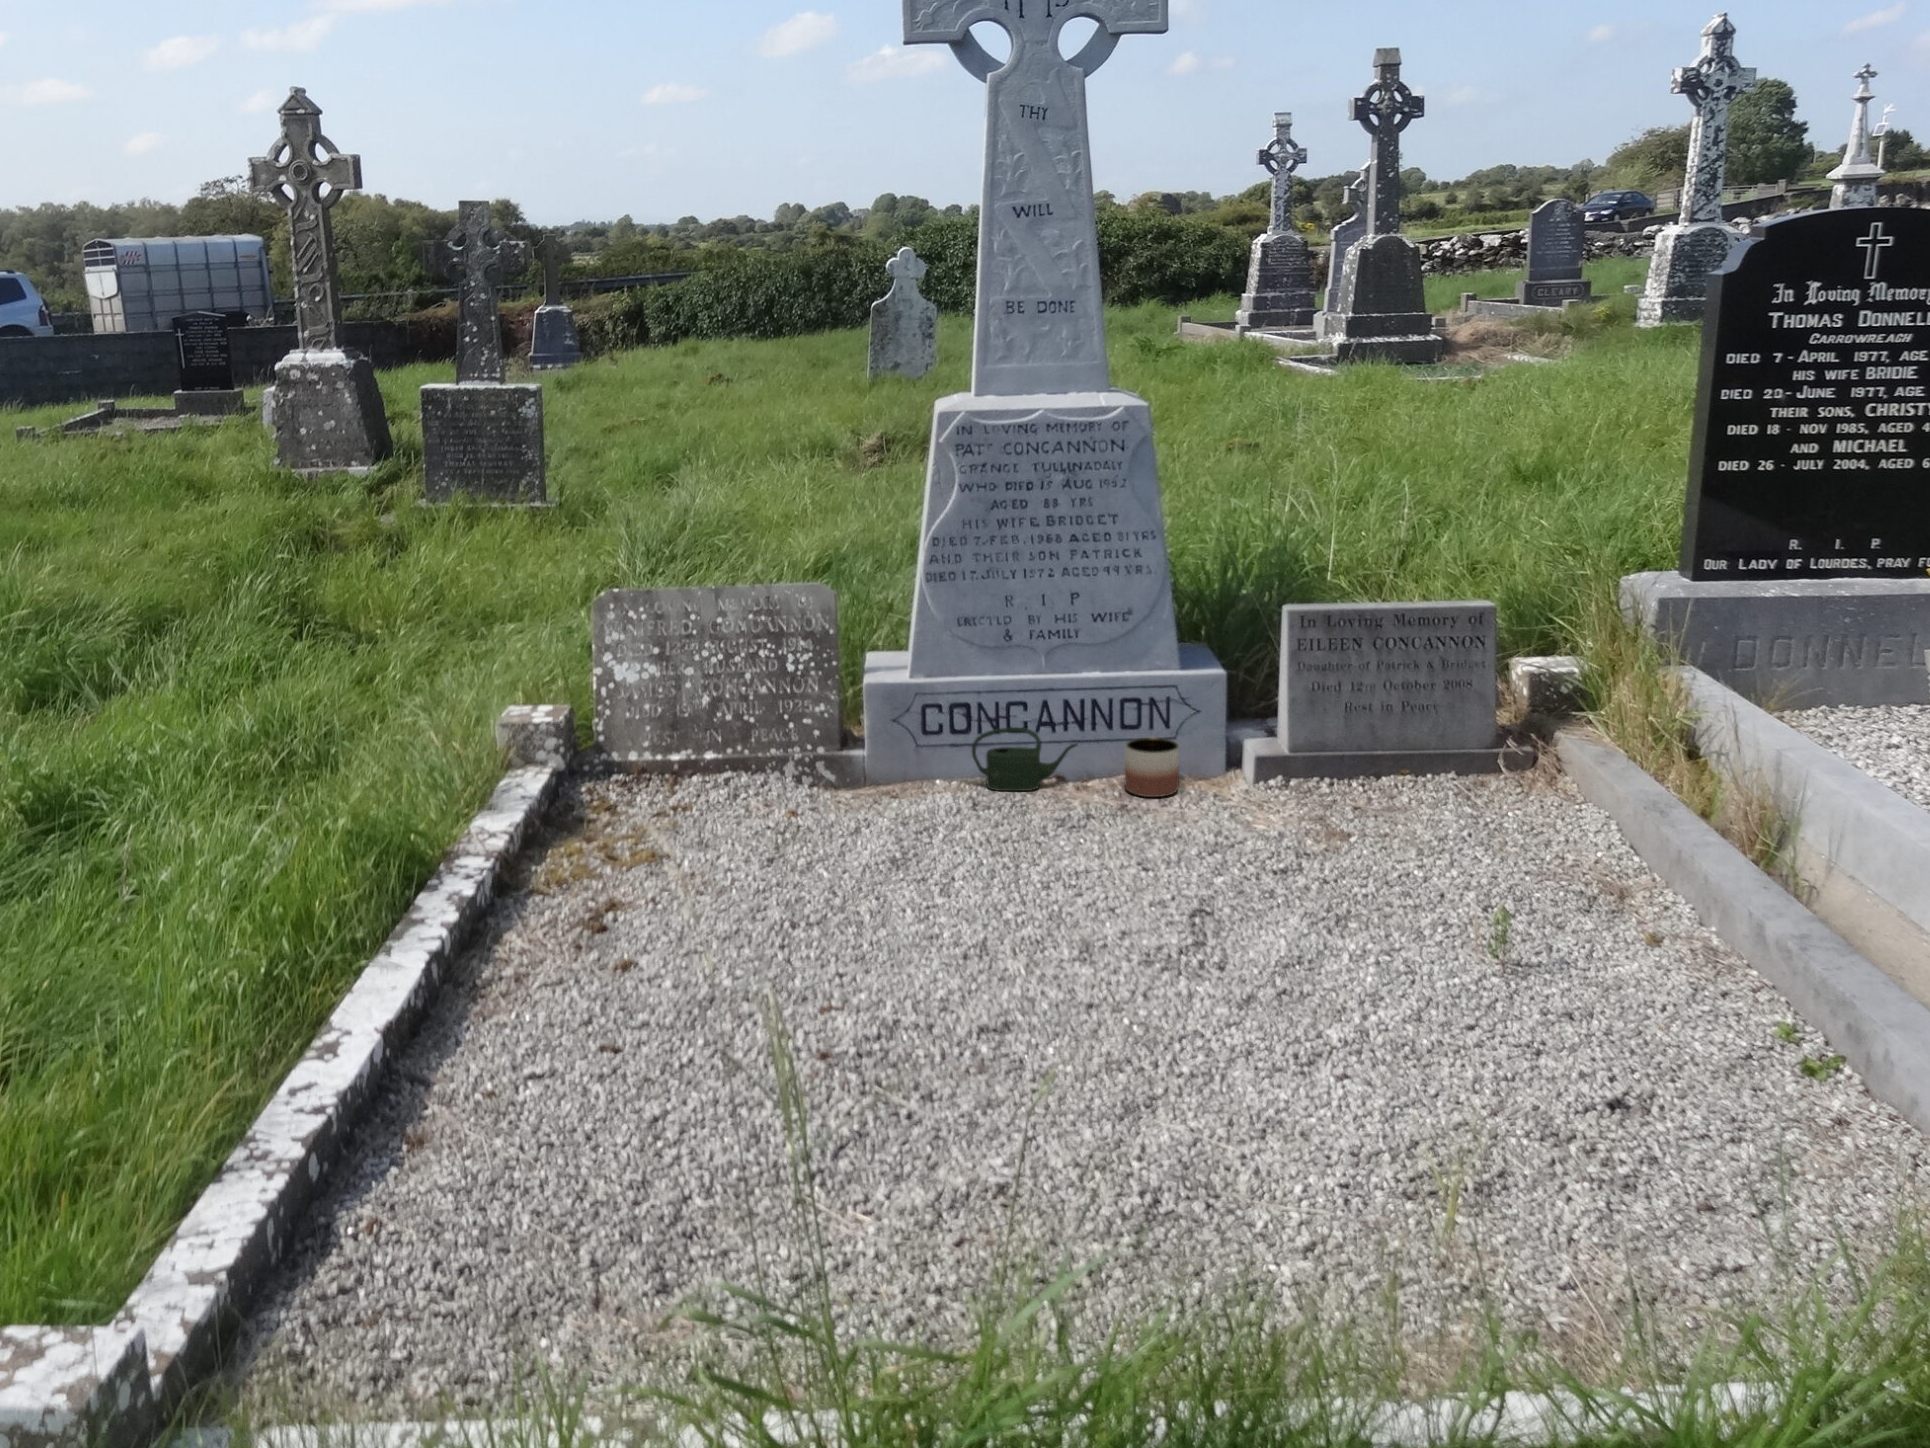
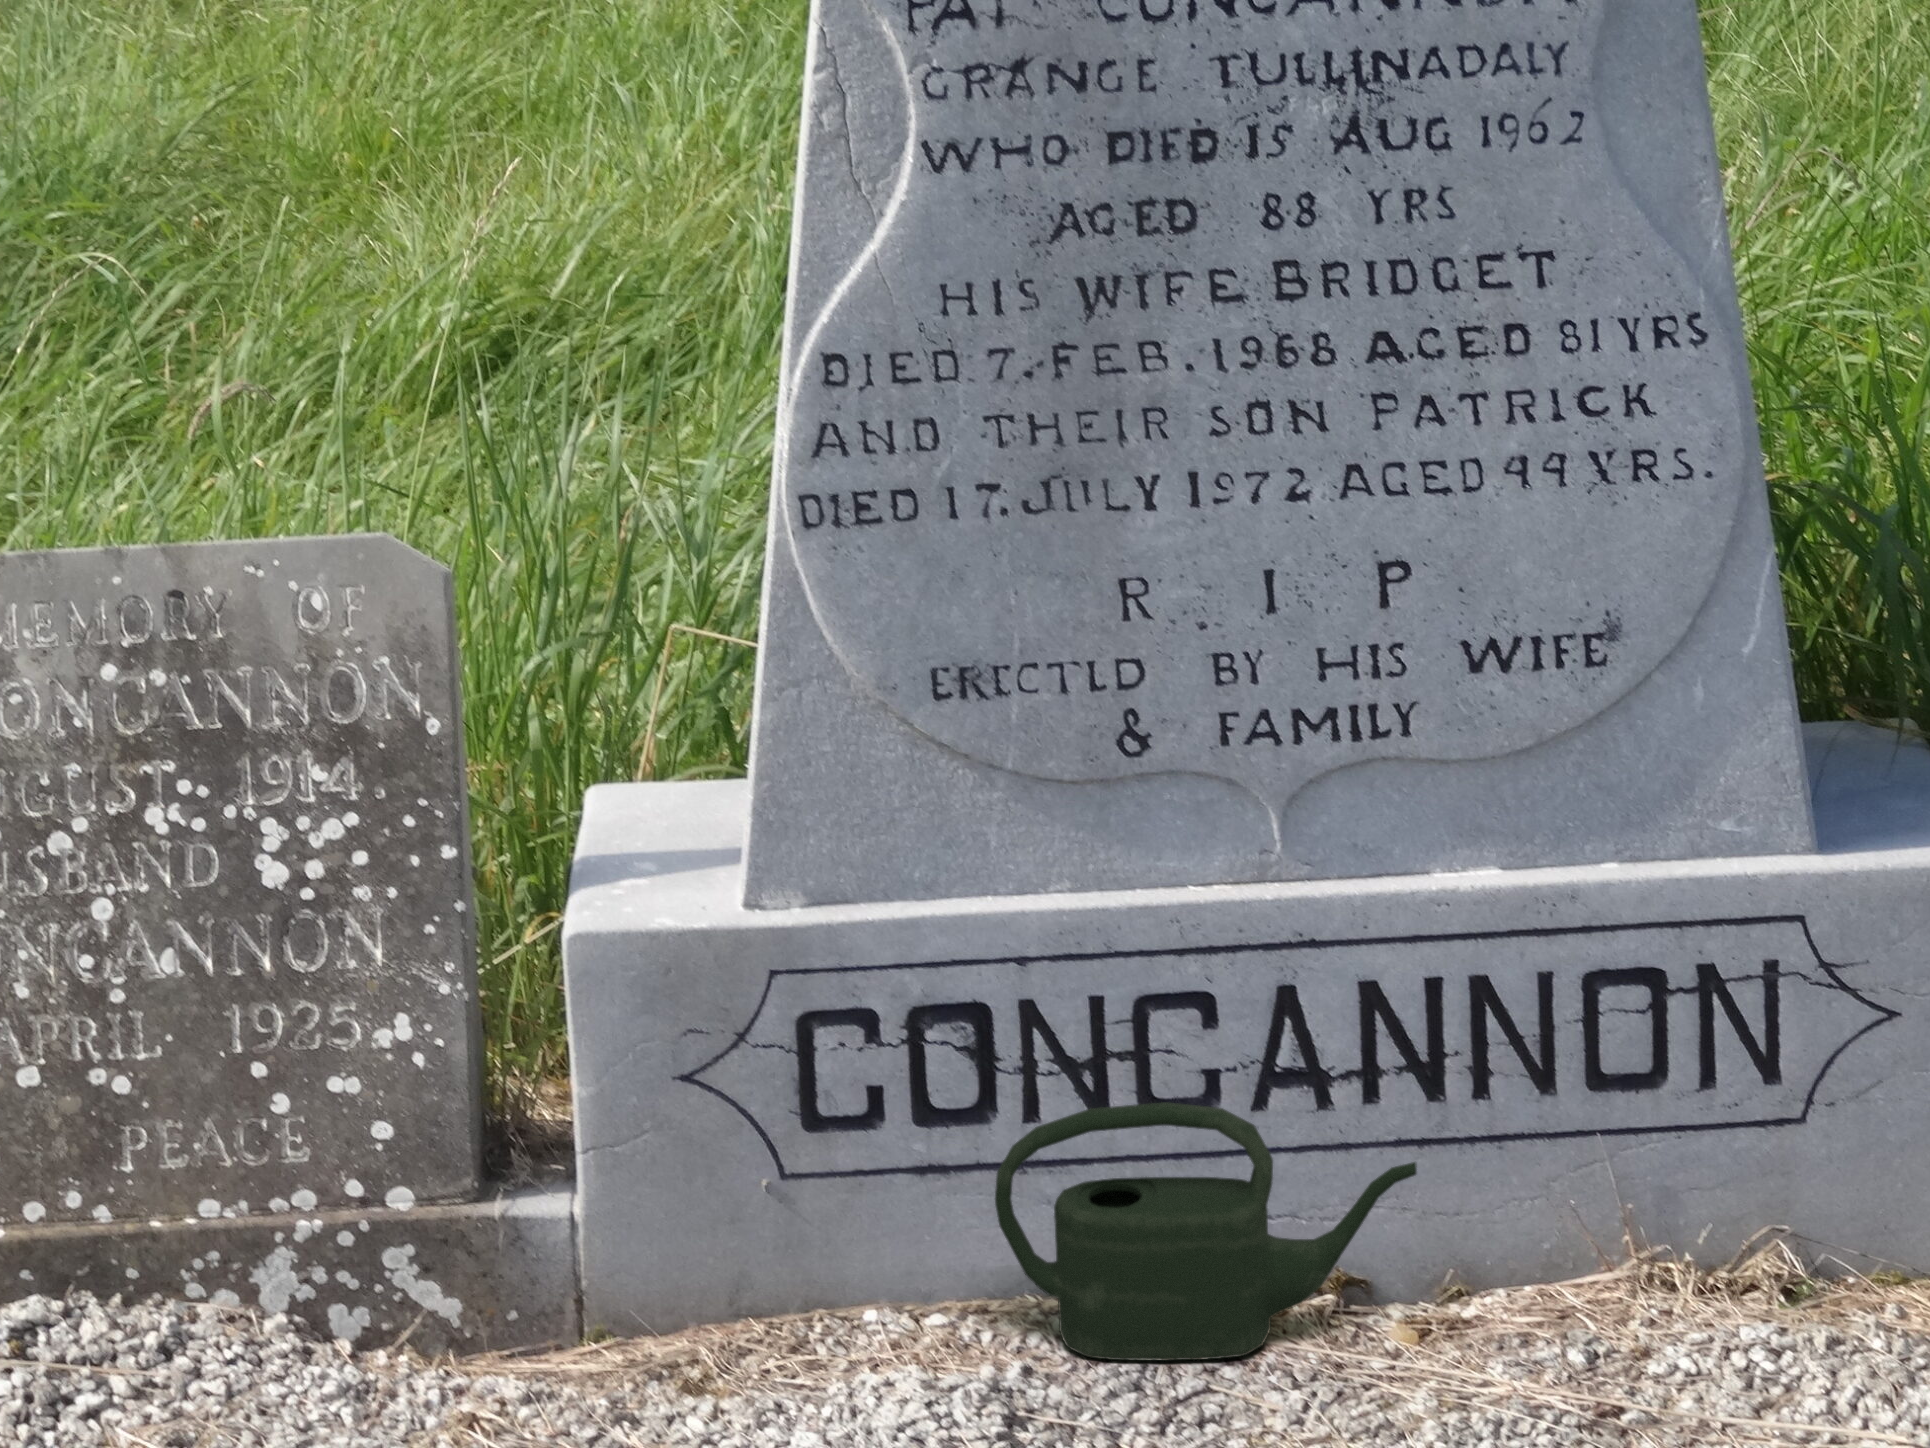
planter: present [1125,738,1179,797] -> none [1610,1127,1829,1390]

